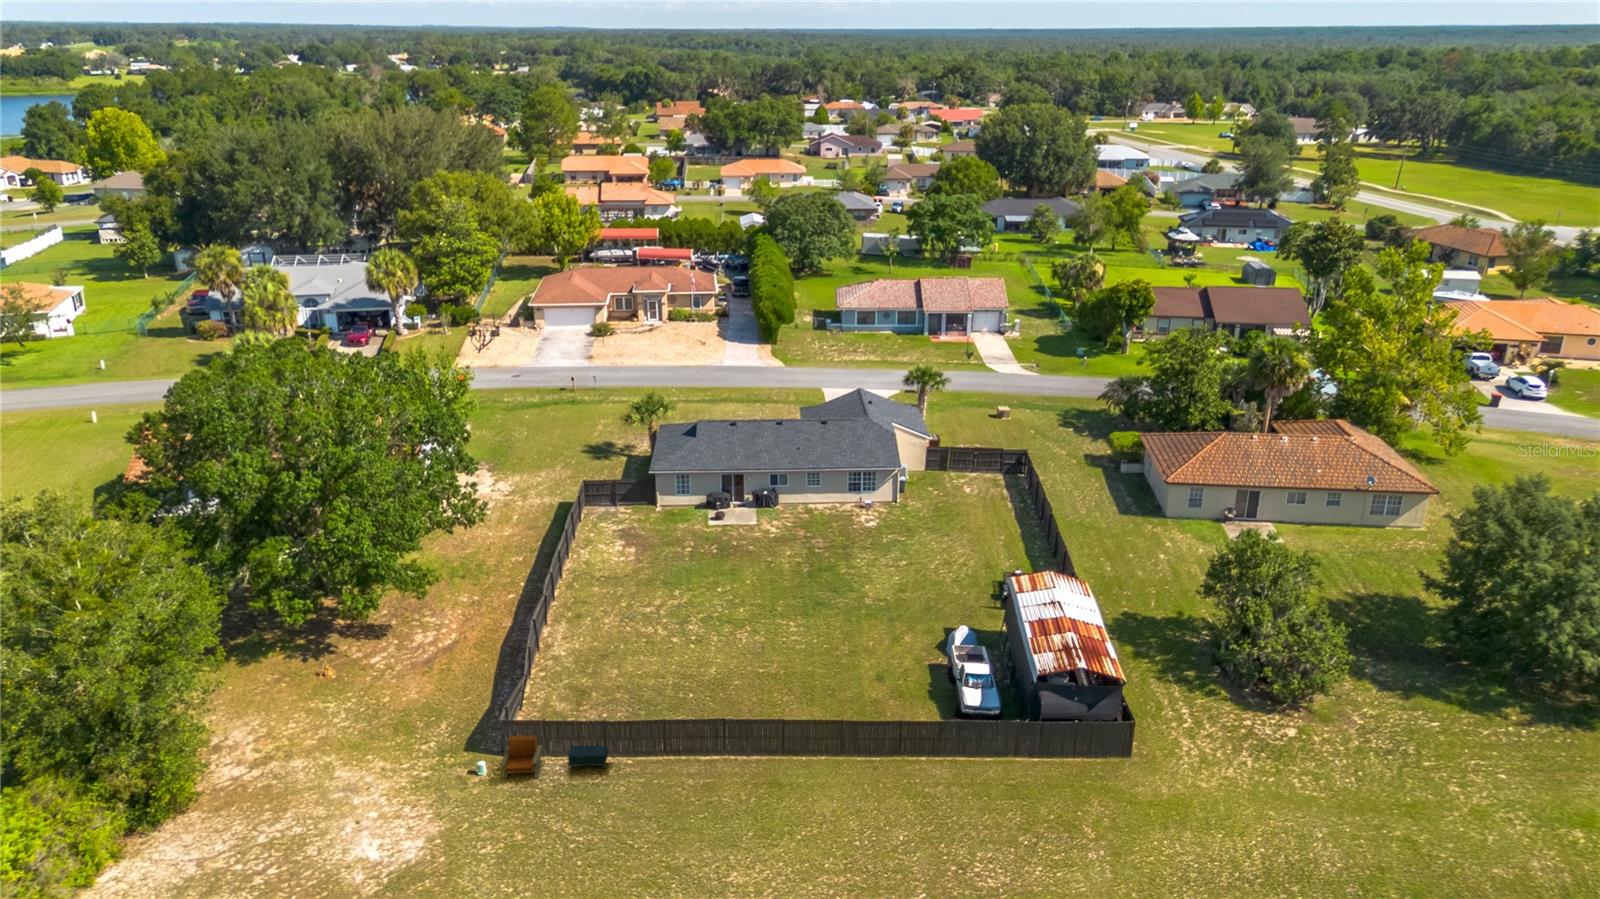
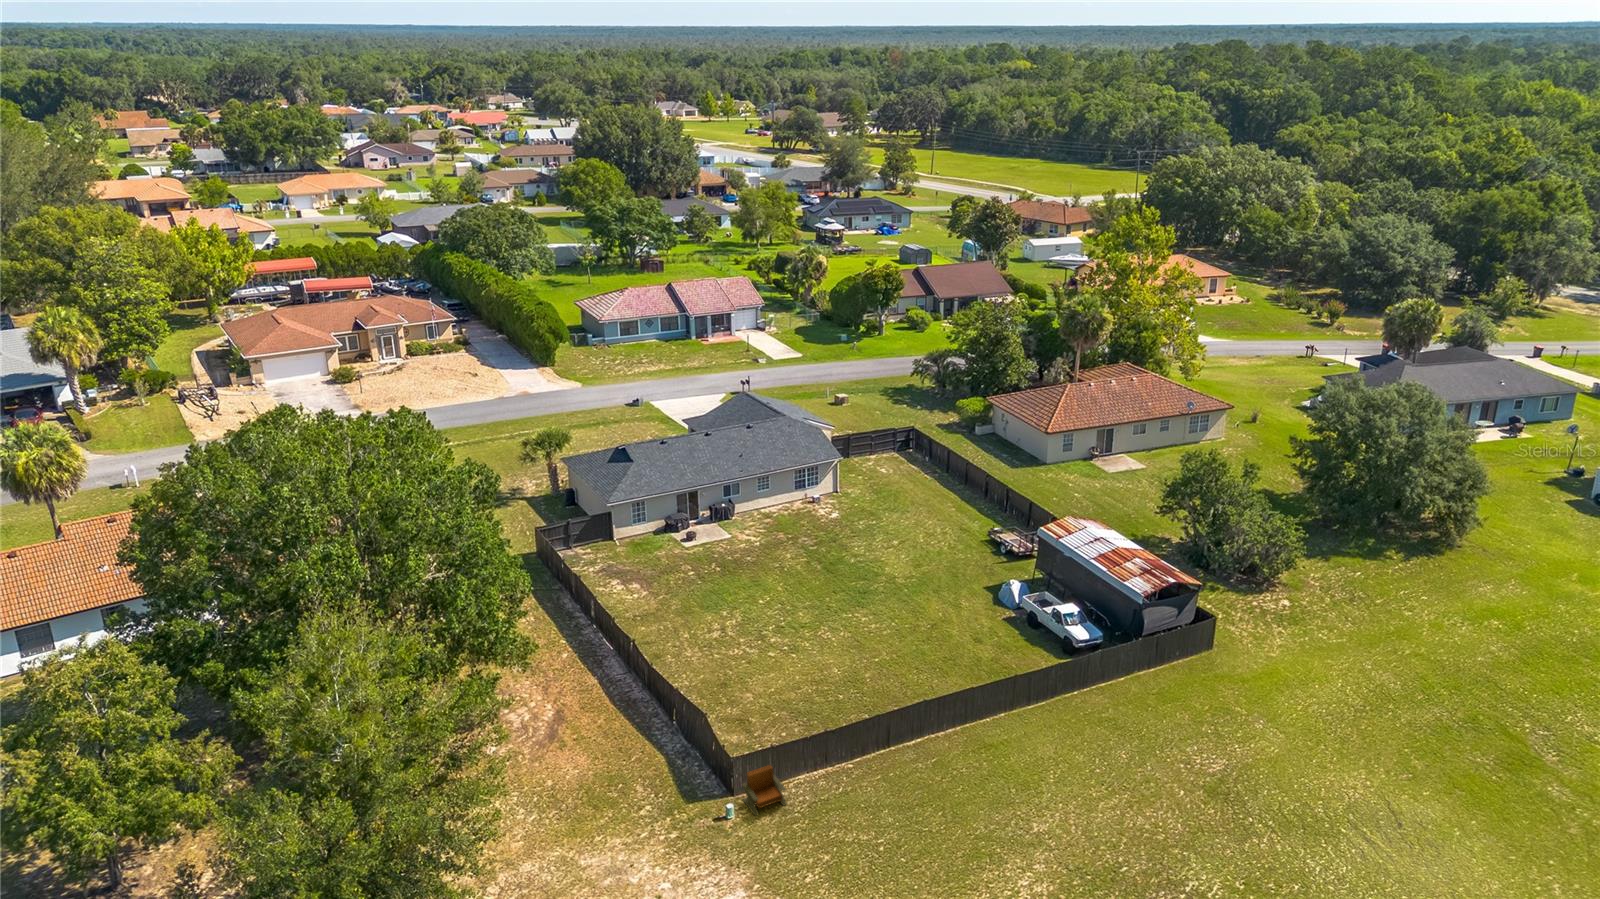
bench: present [568,745,608,770] -> none [799,756,838,789]

